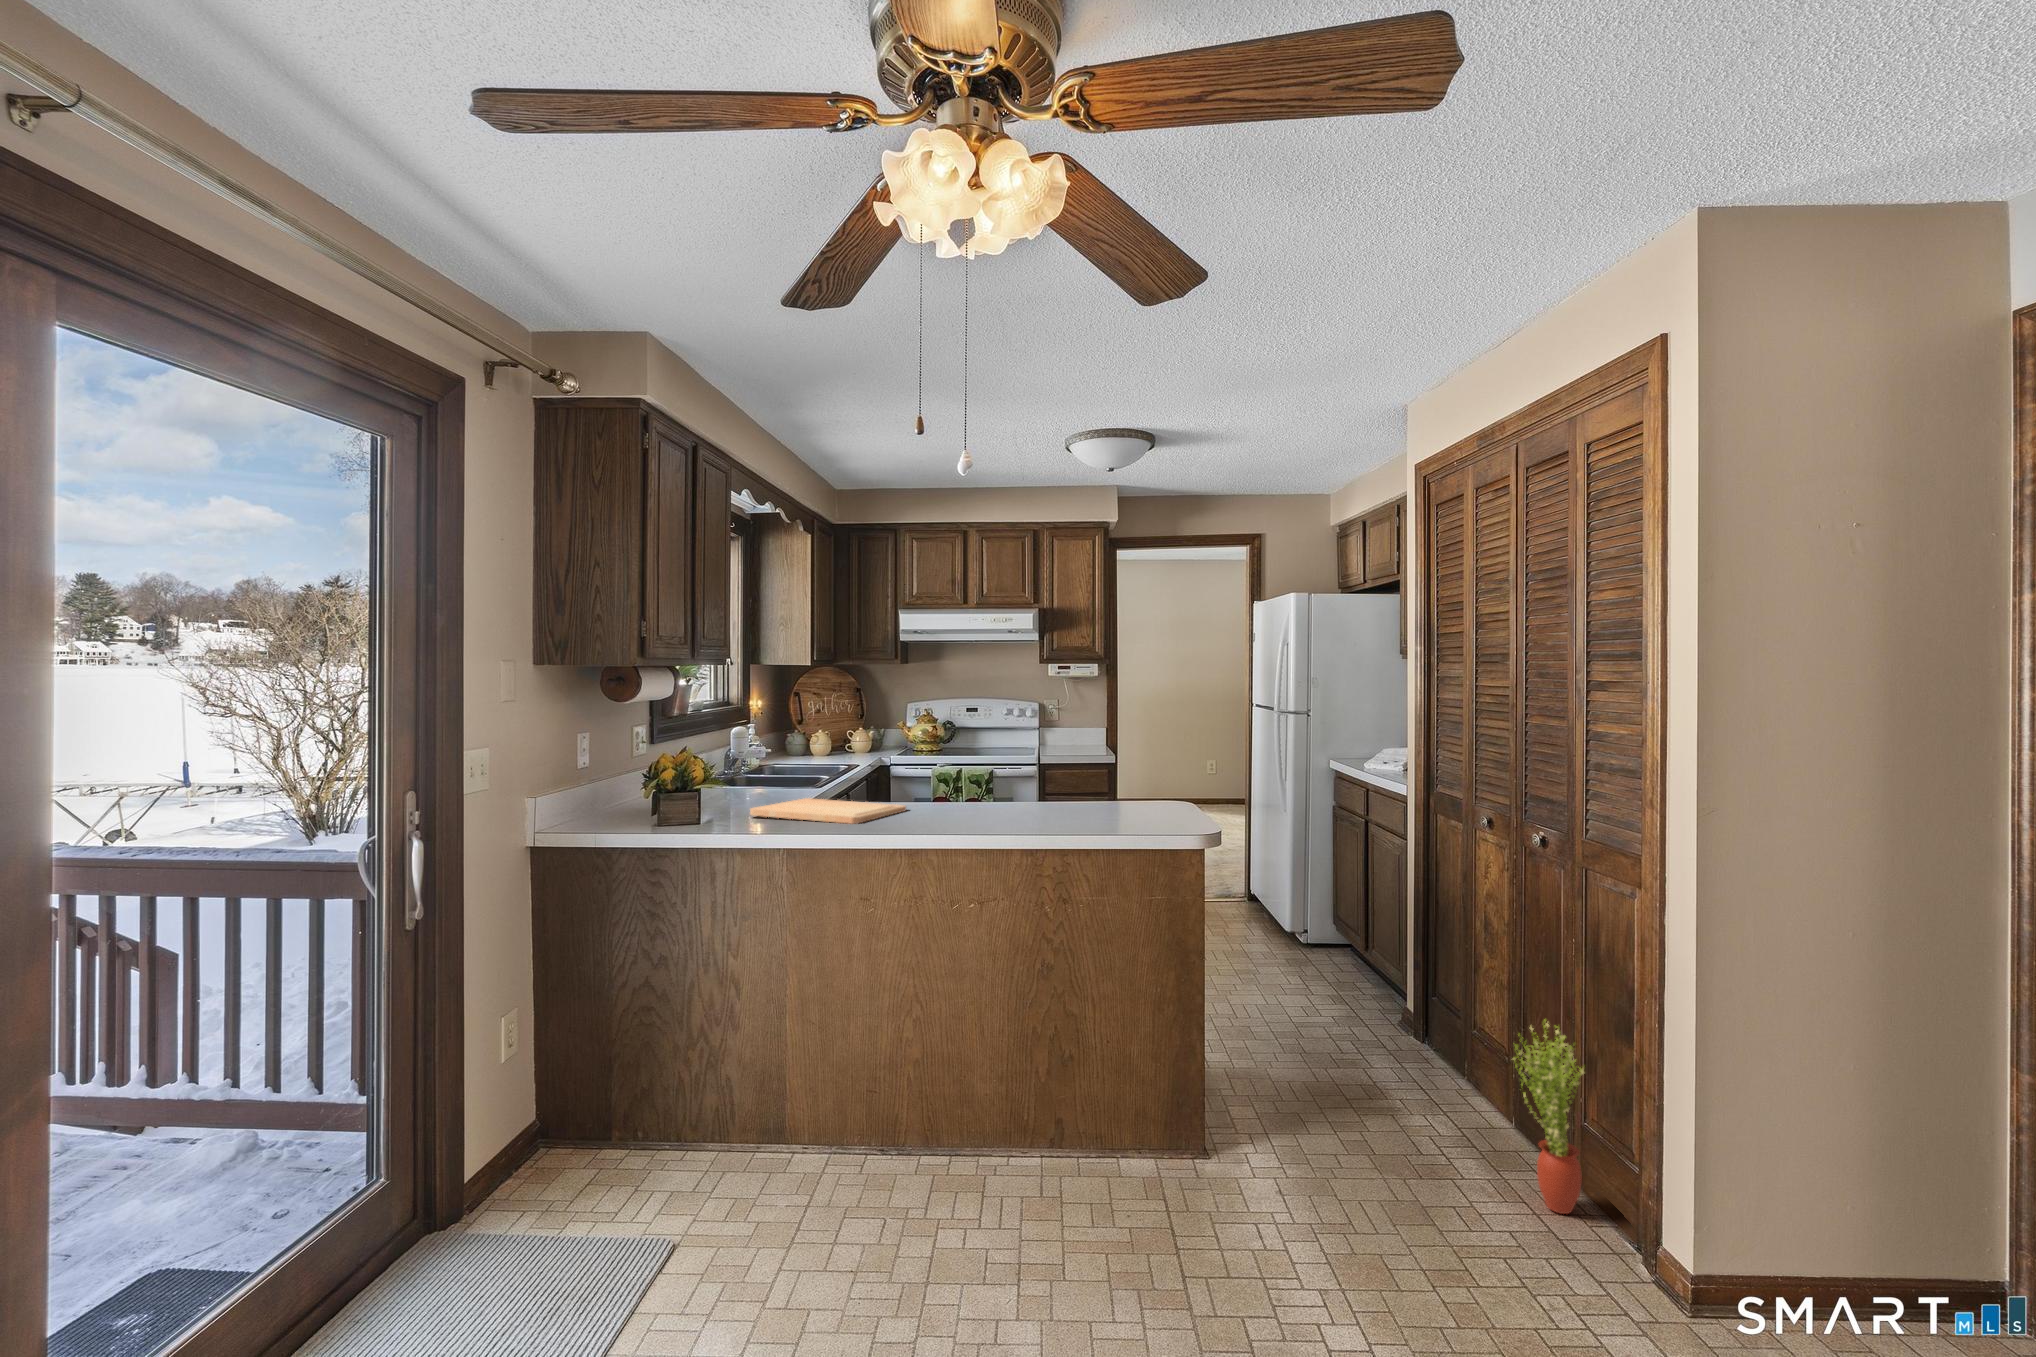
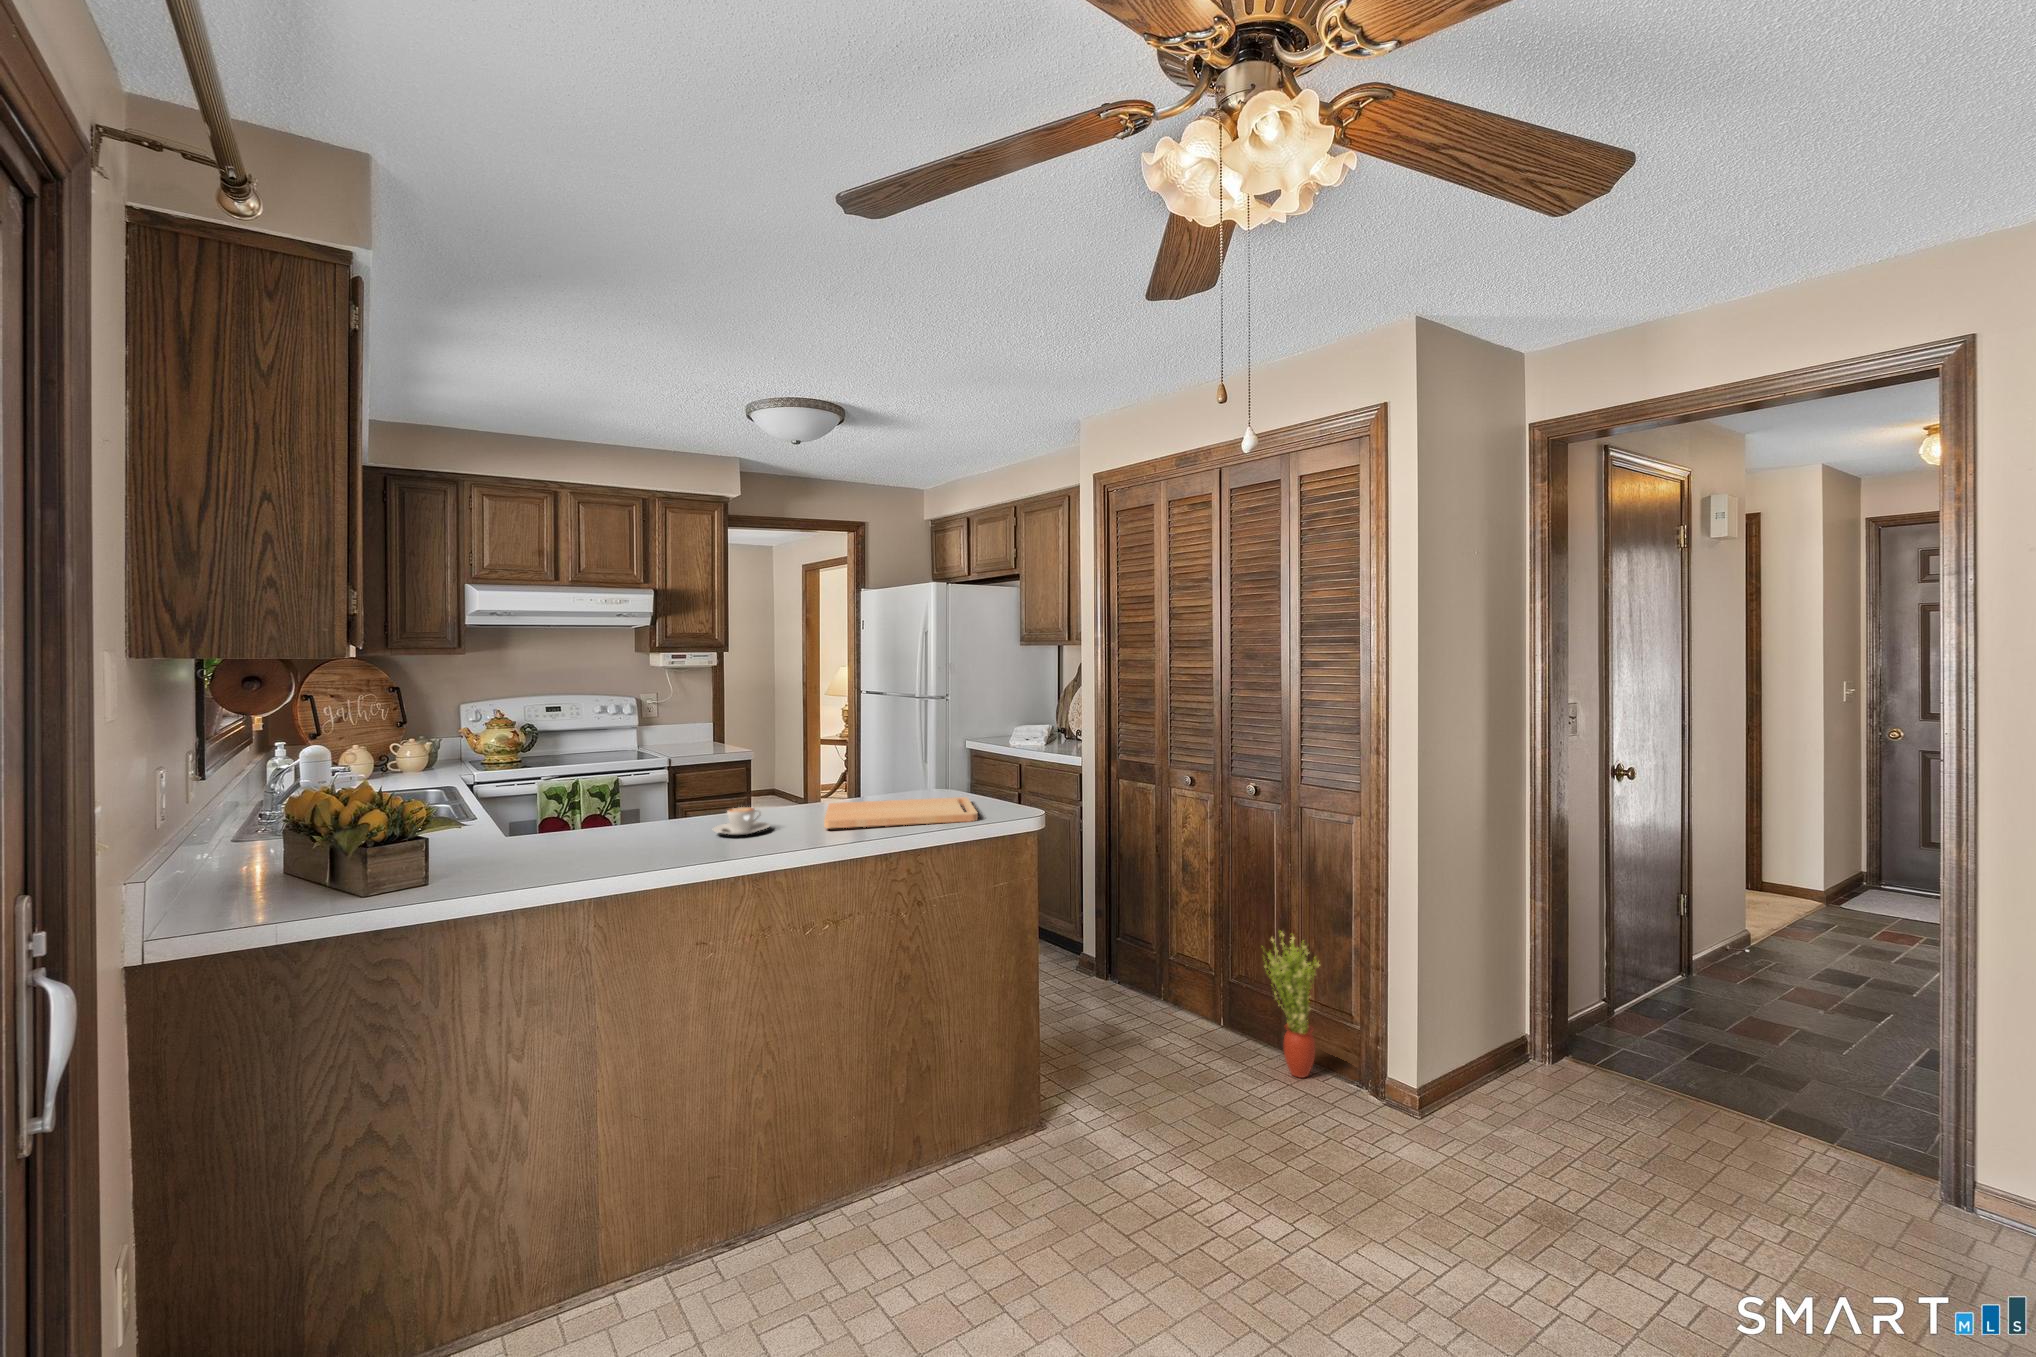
coffee cup: none [923,793,971,816] -> present [713,807,770,835]
cutting board: present [750,798,906,824] -> present [824,797,978,828]

